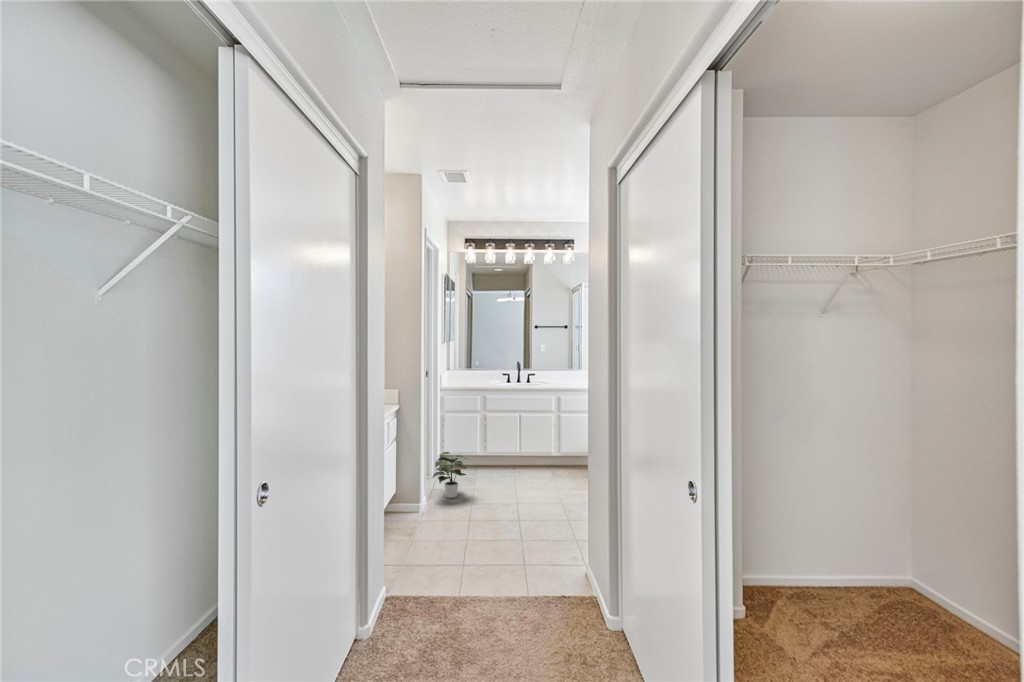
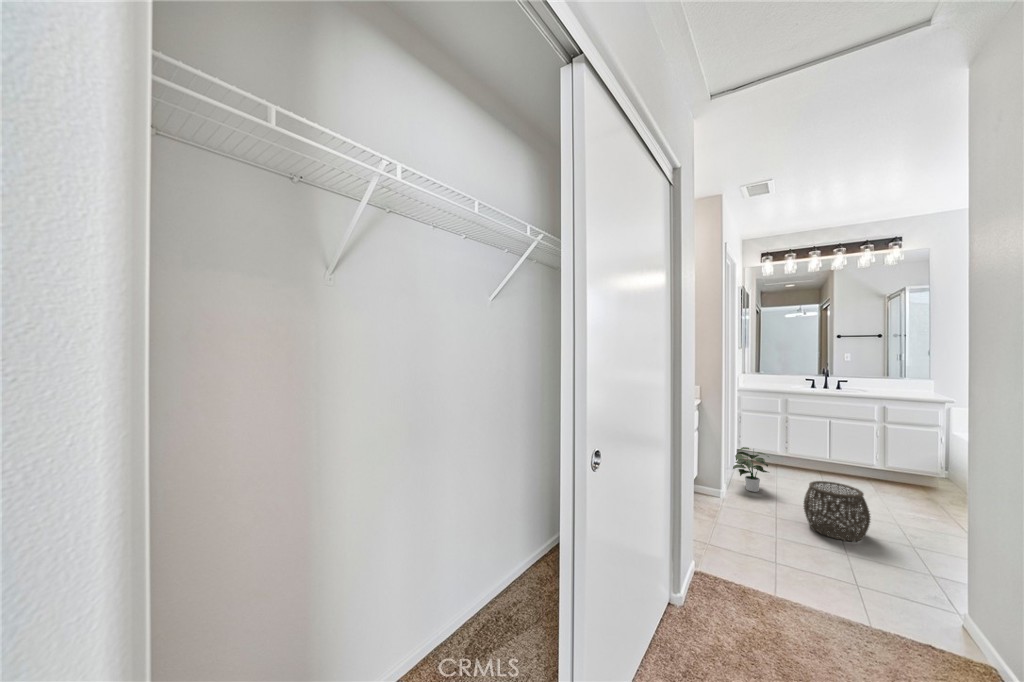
woven basket: none [491,475,541,529] -> present [804,481,870,541]

